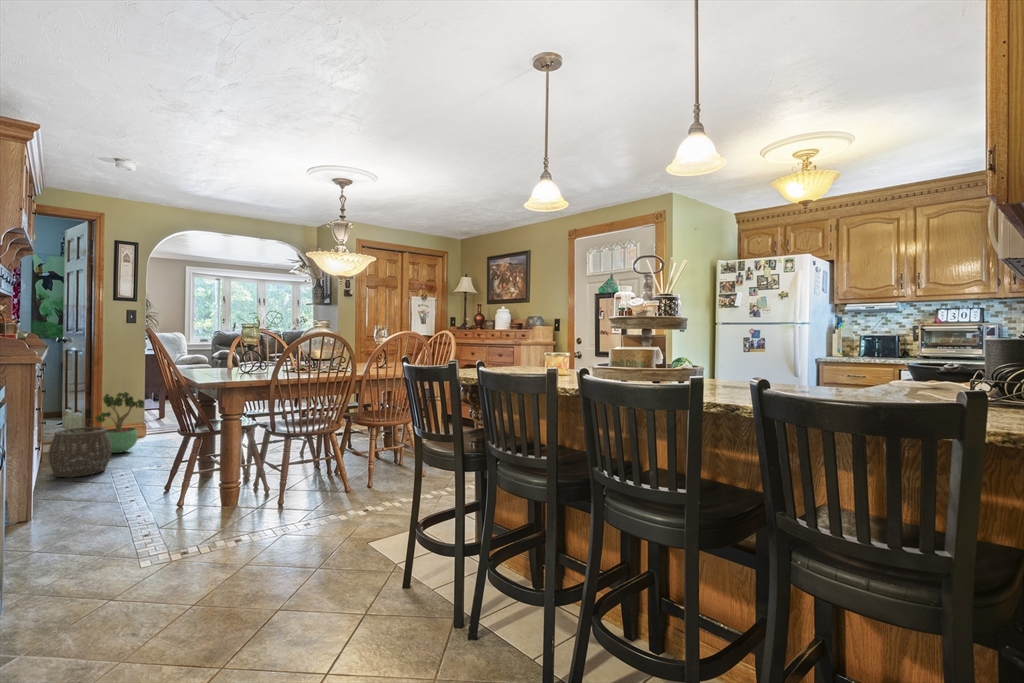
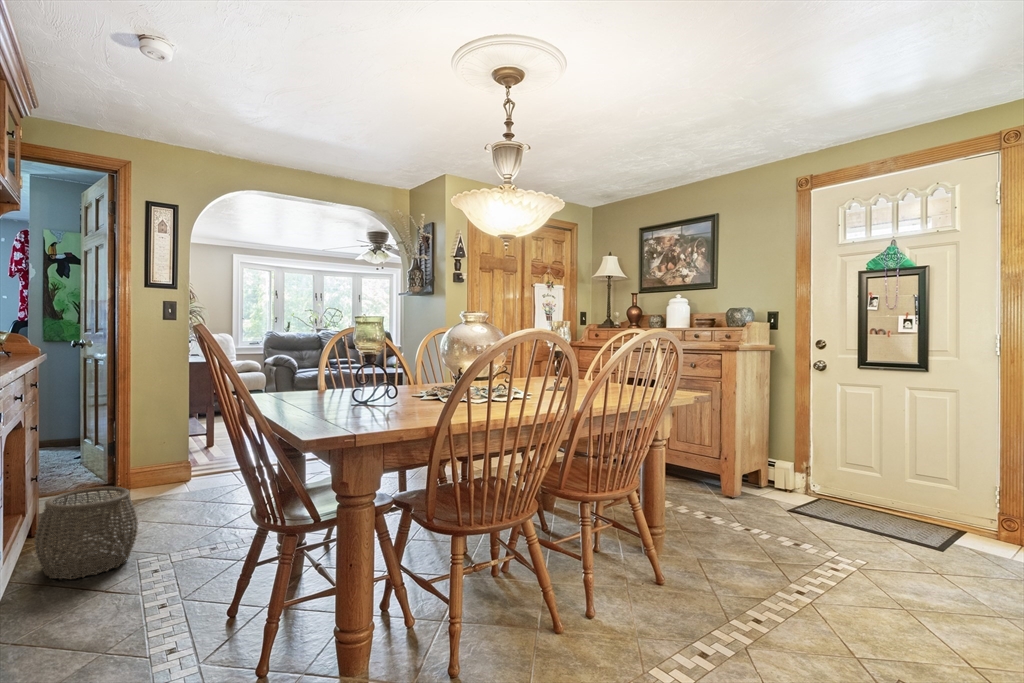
potted plant: present [95,392,144,453] -> none [116,424,189,517]

